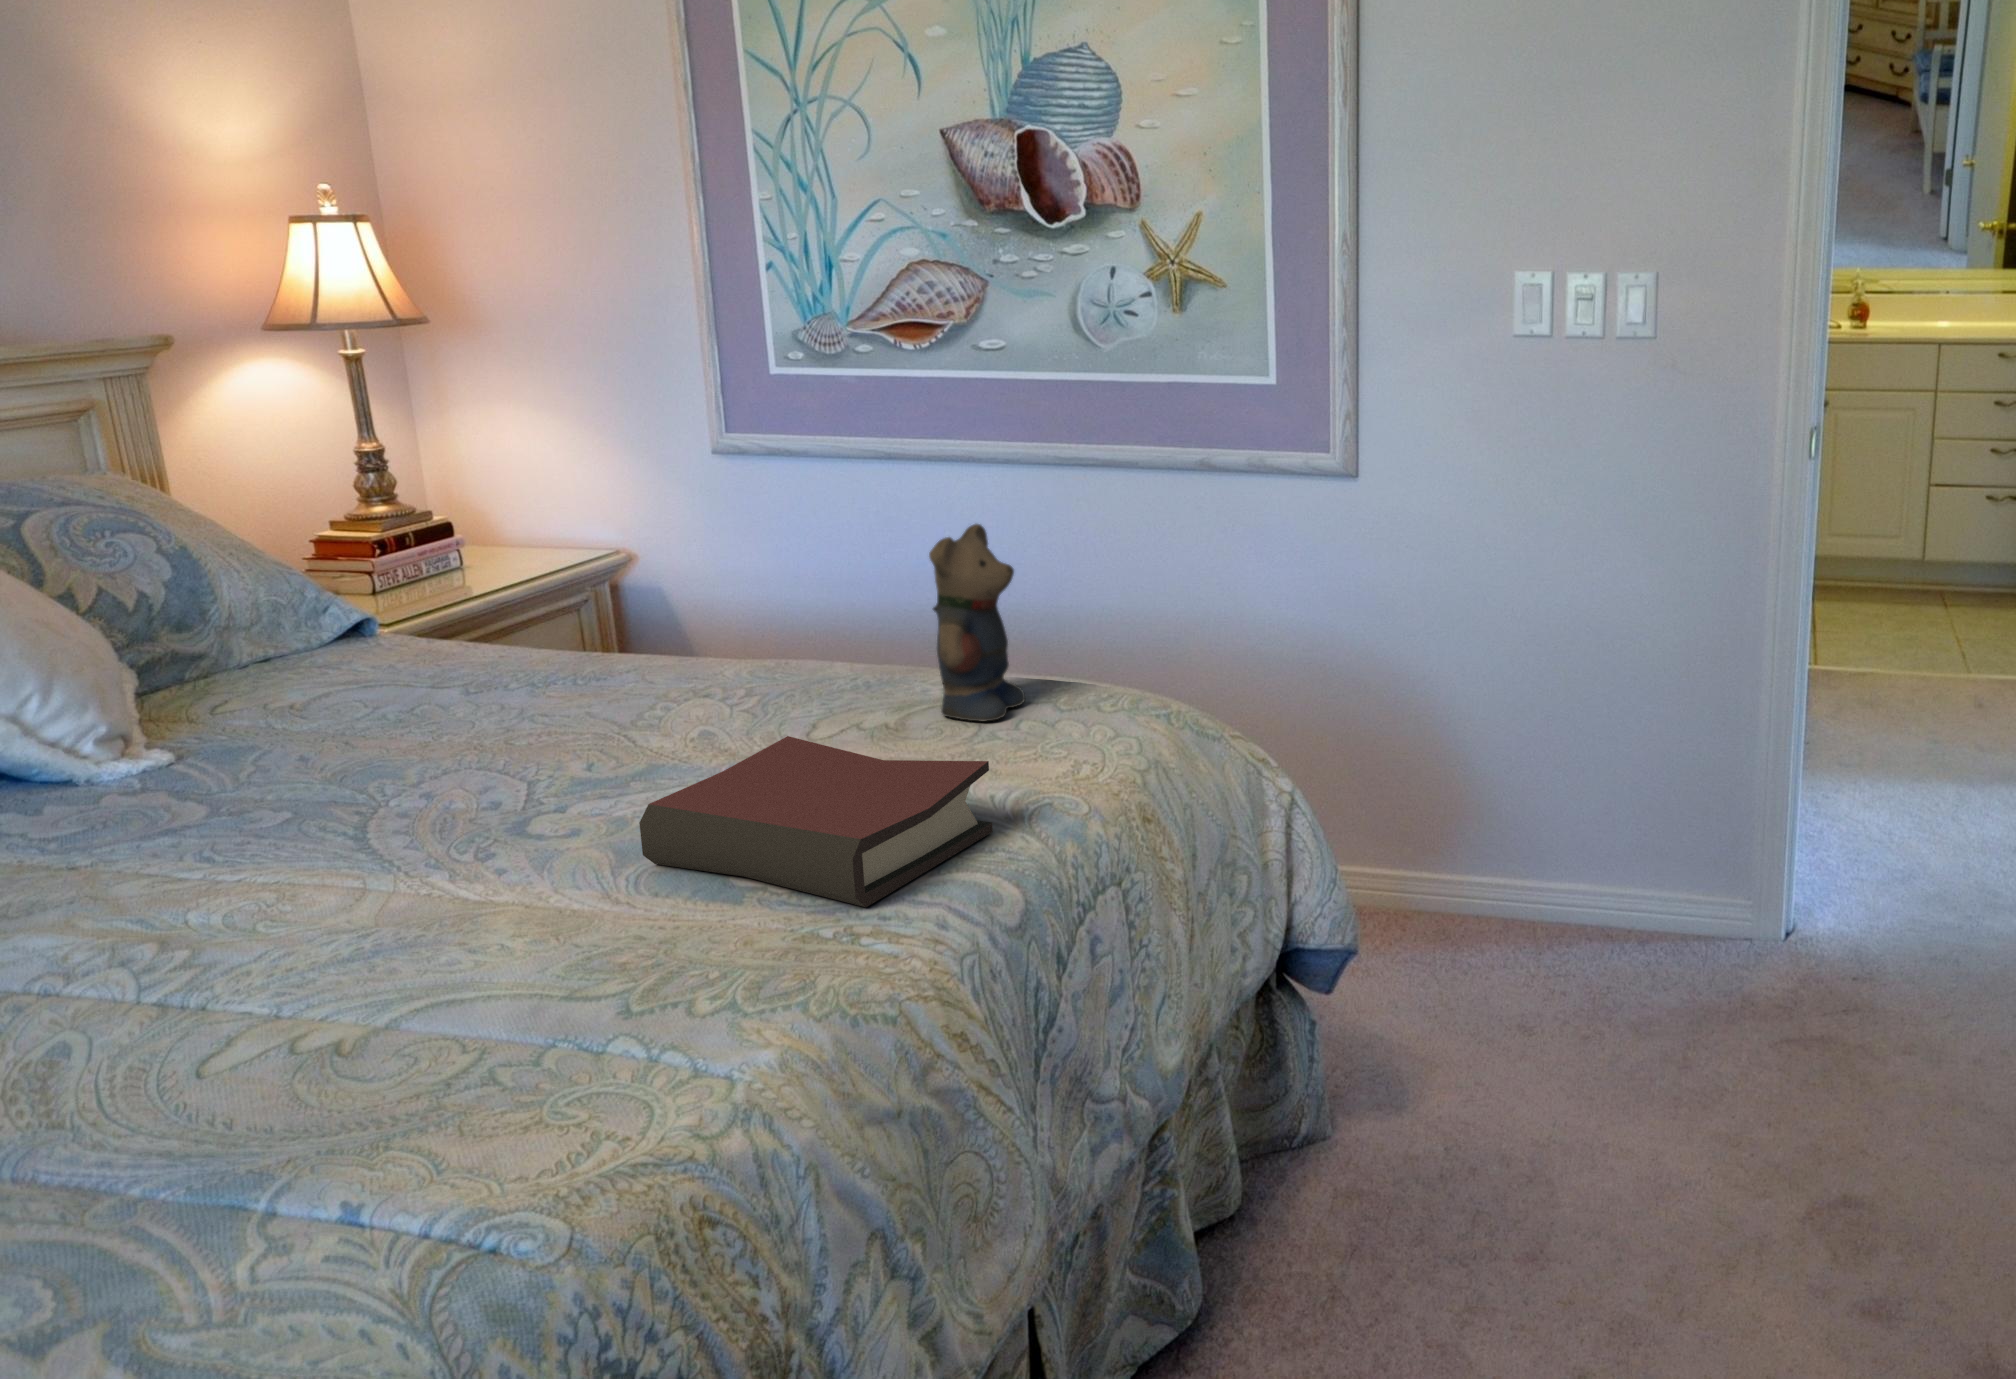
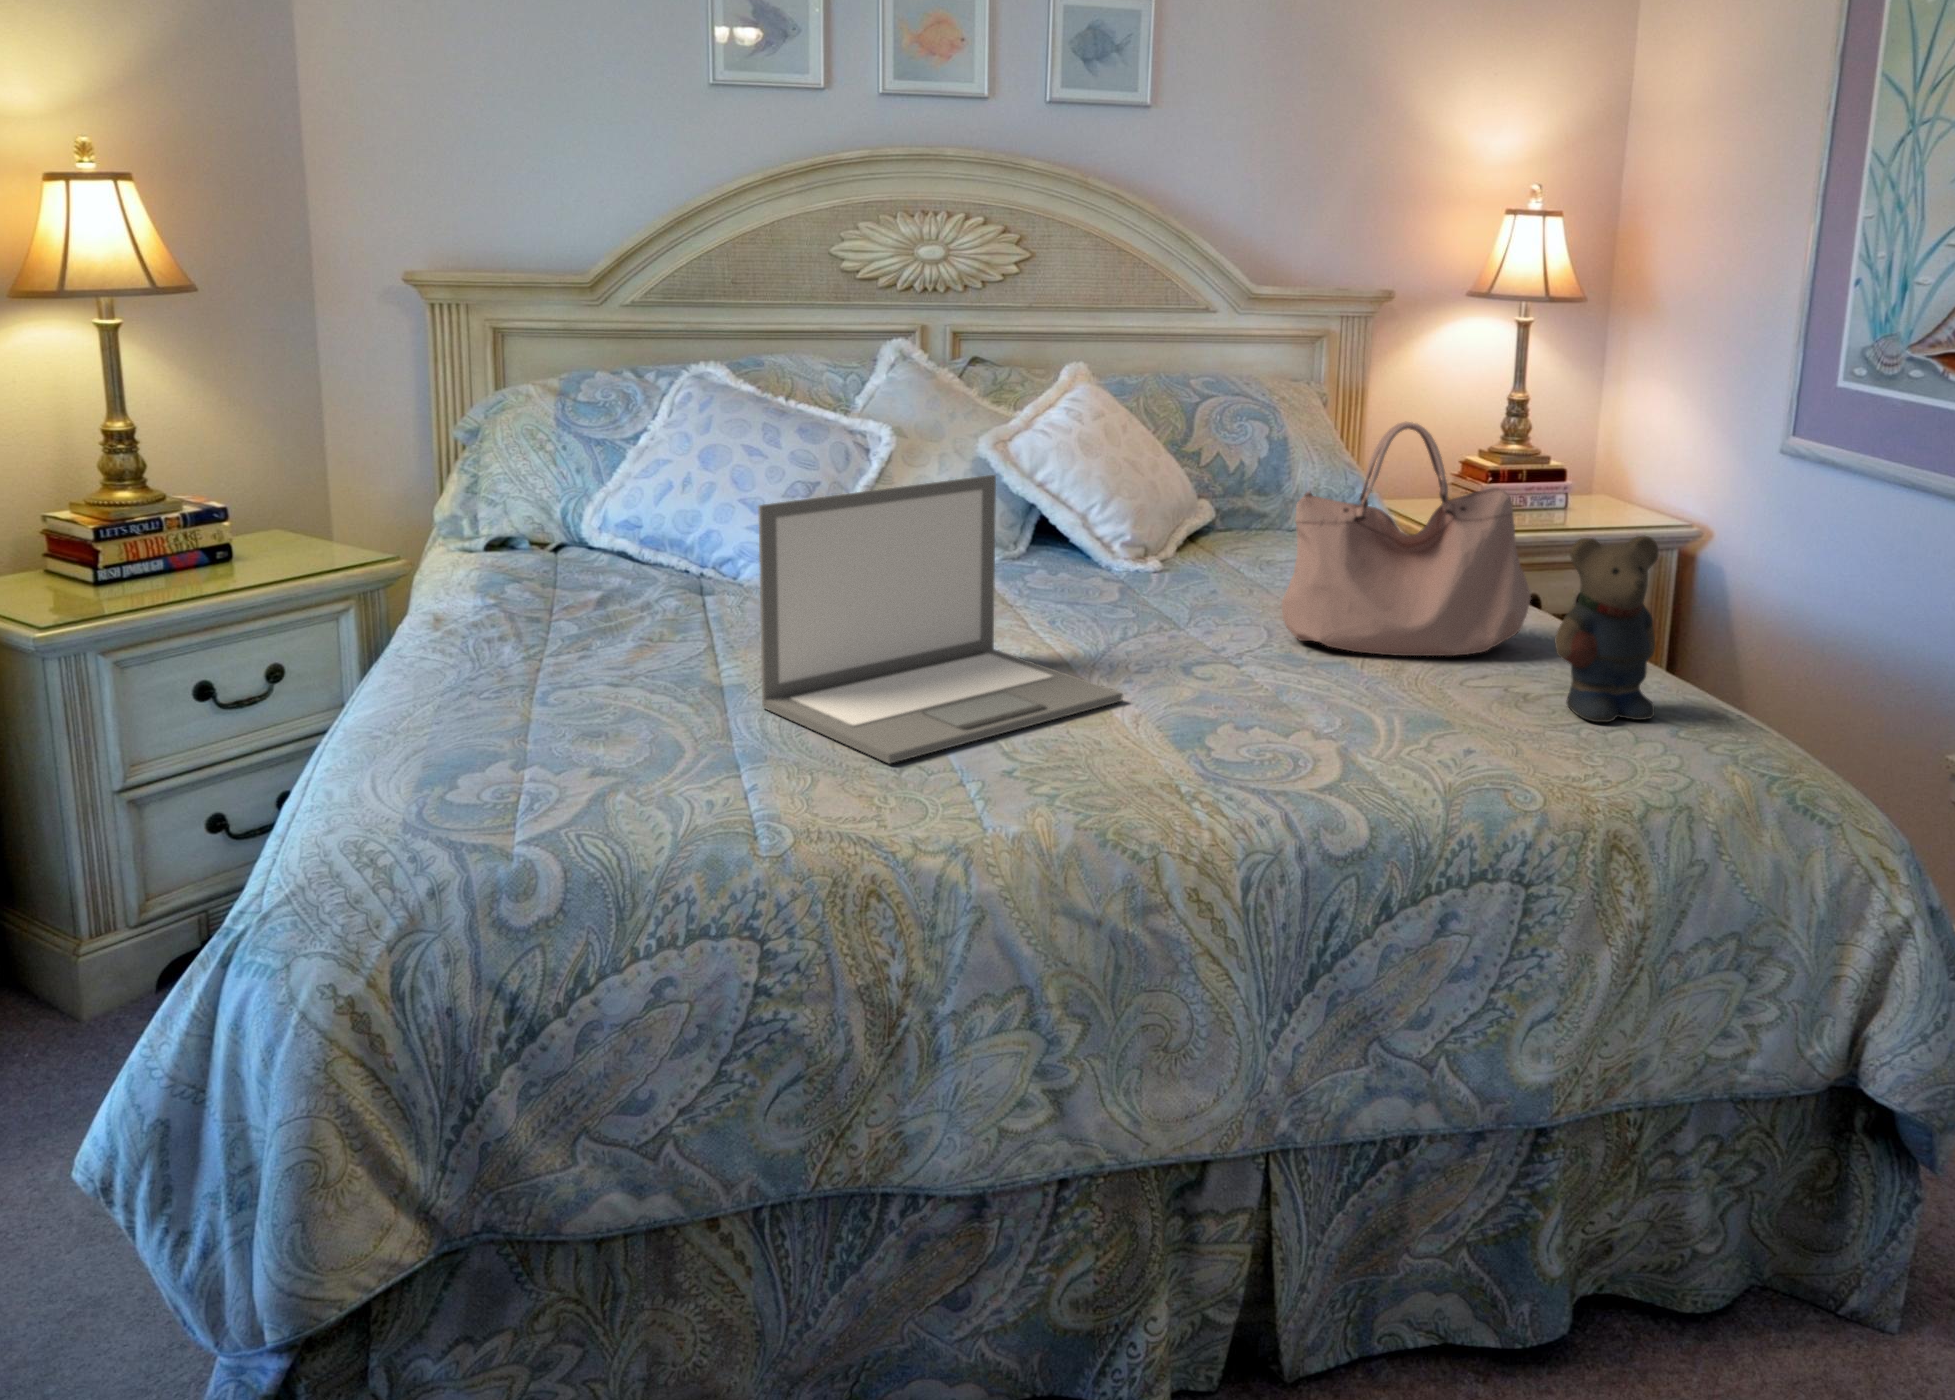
handbag: none [534,464,804,755] -> present [1282,422,1531,656]
laptop: none [28,648,562,1119] -> present [759,475,1123,764]
hardback book: present [639,736,993,907] -> none [1179,659,1404,785]

